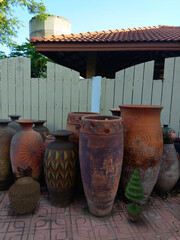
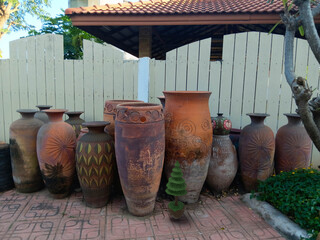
woven basket: present [9,177,40,213] -> none [34,174,72,215]

